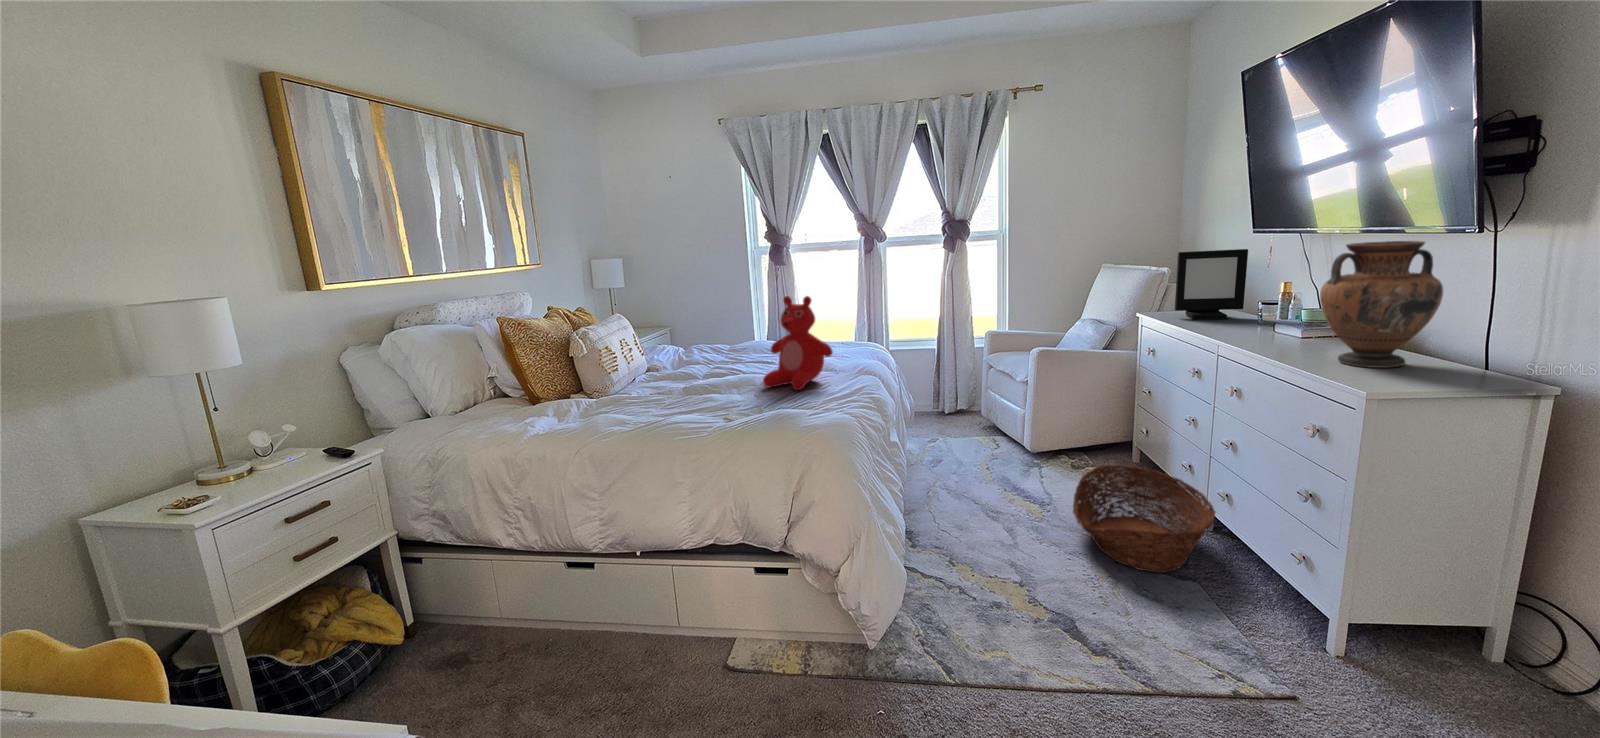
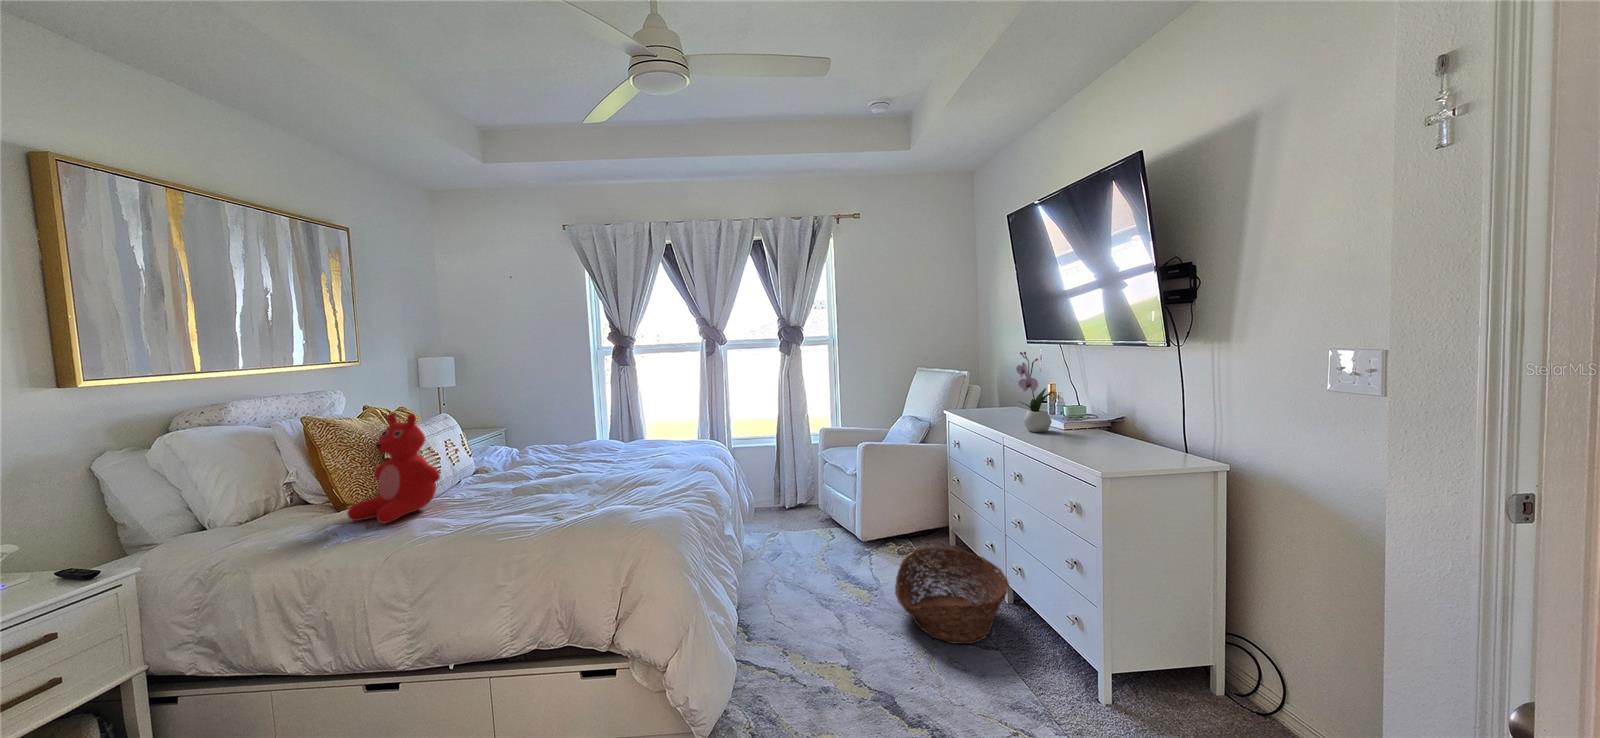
flower arrangement: none [1242,241,1297,339] -> present [1016,352,1055,432]
vase: present [1320,241,1443,368] -> none [1066,354,1145,453]
picture frame: present [1175,249,1248,320] -> none [972,358,1025,416]
teddy bear: present [763,296,833,390] -> present [347,413,440,524]

